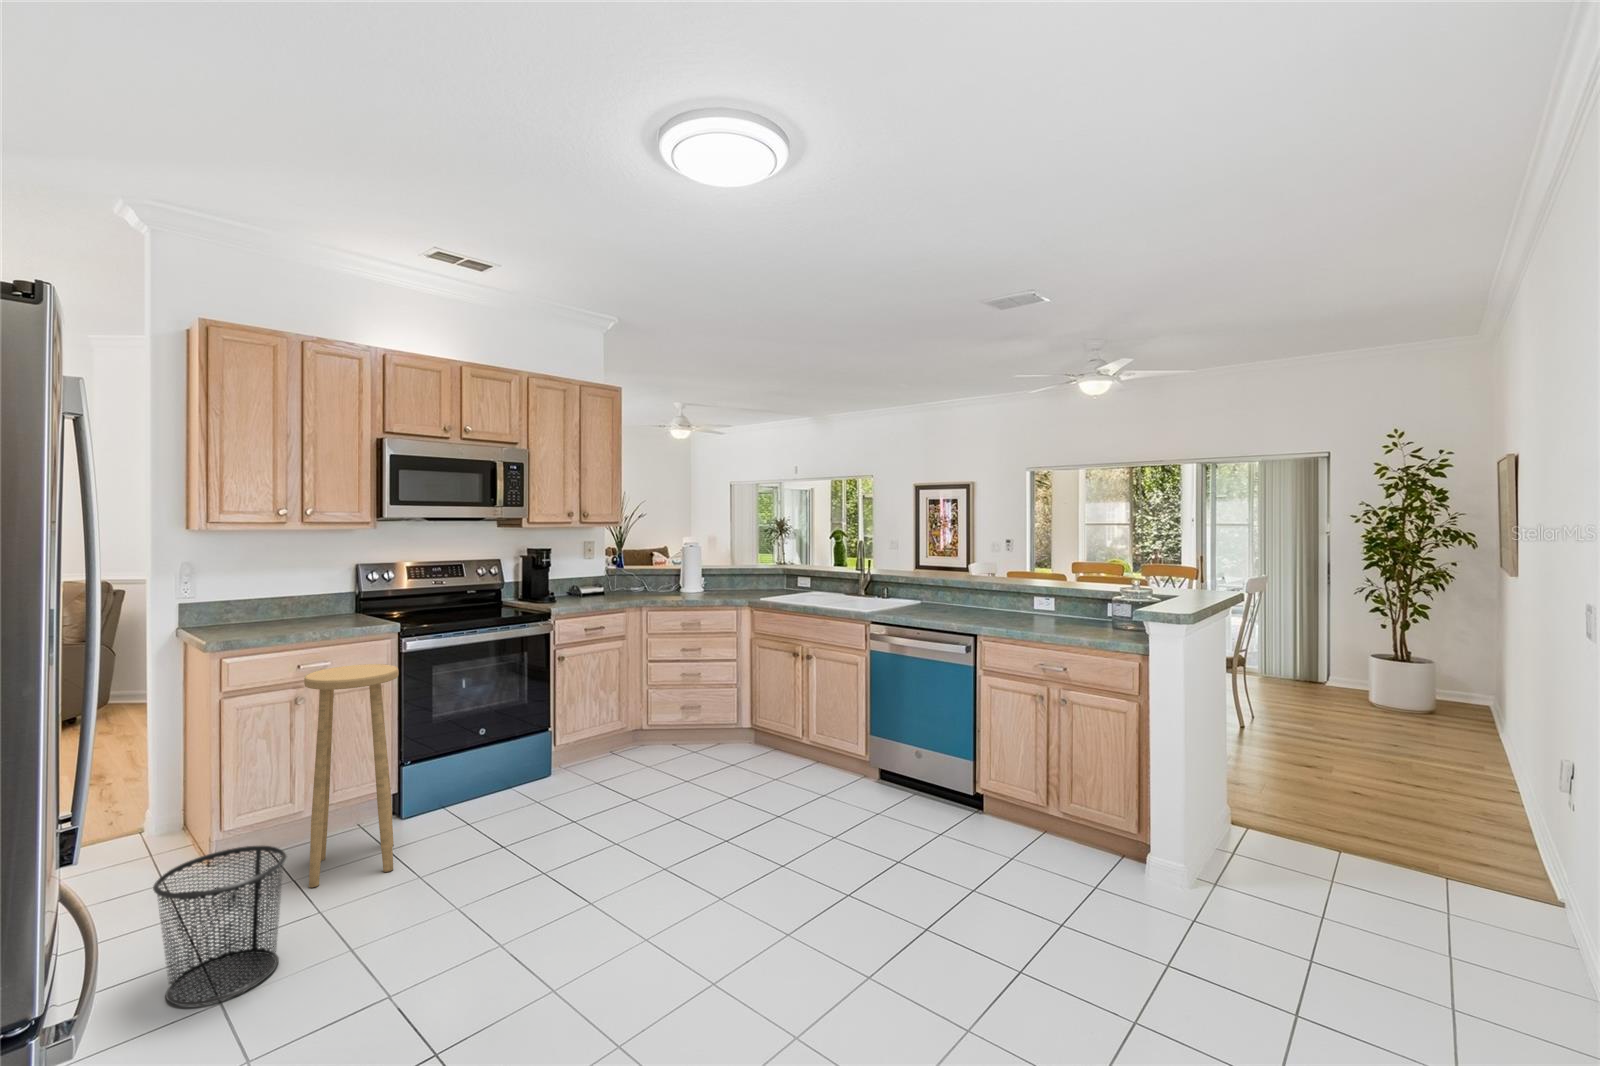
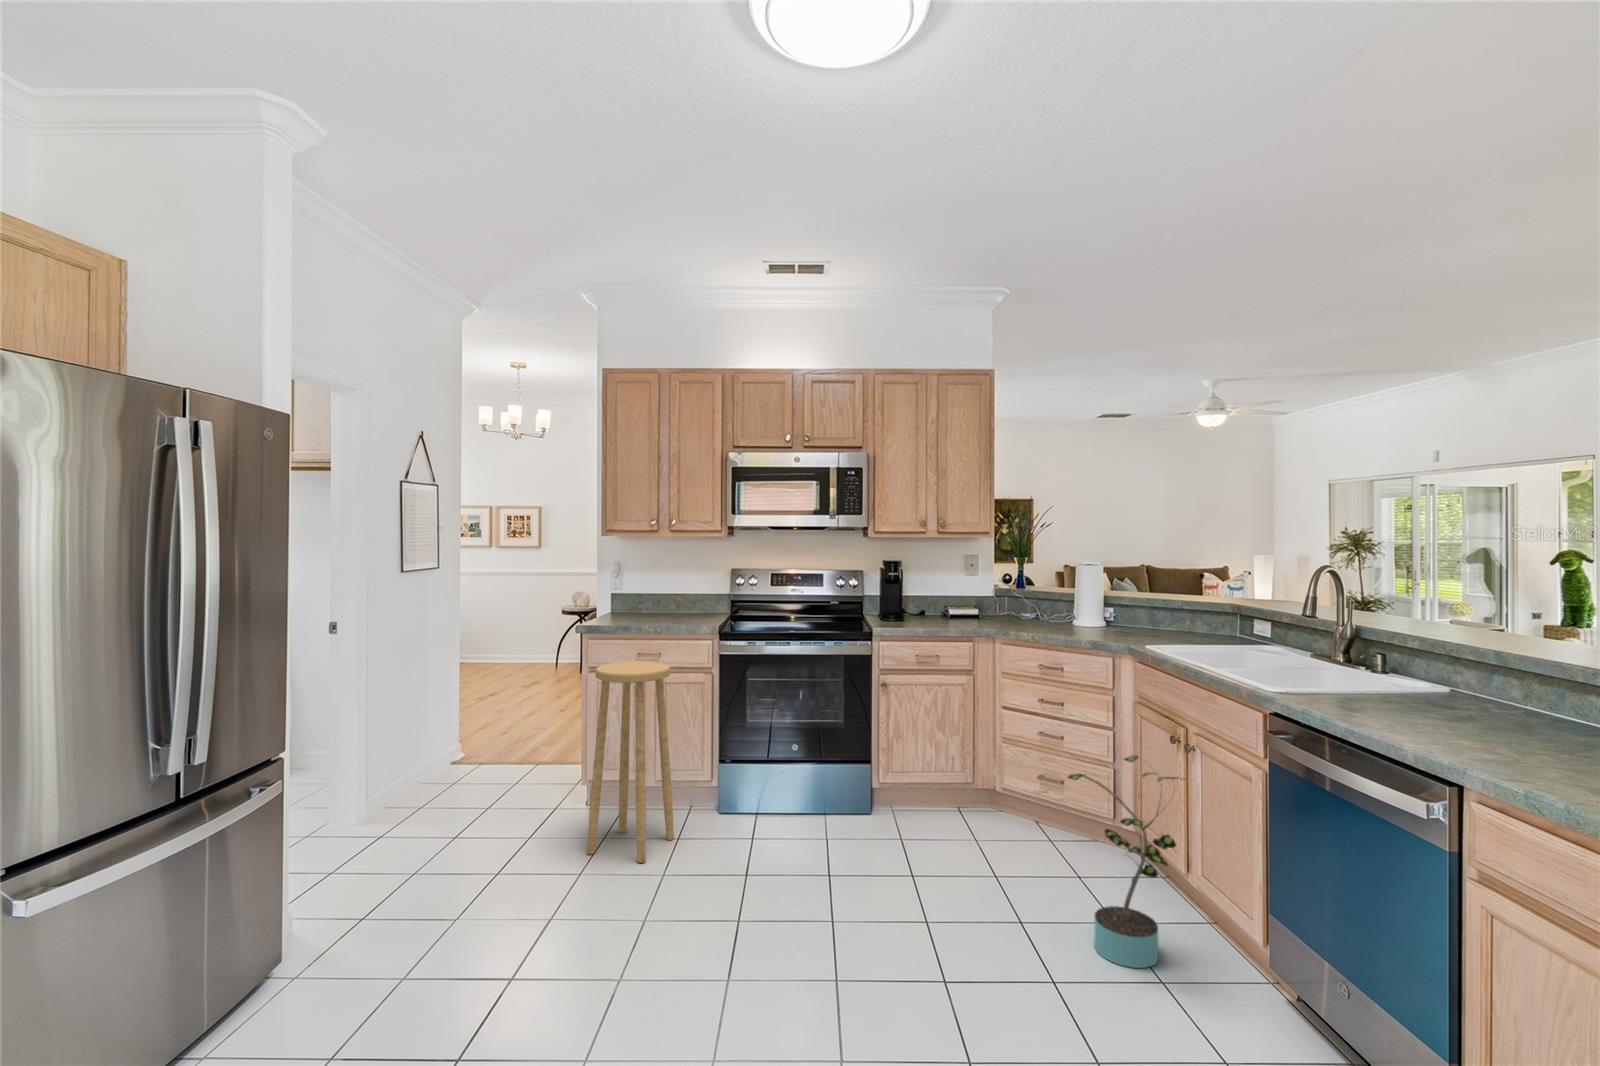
potted plant: none [763,665,836,795] -> present [1068,756,1179,968]
waste bin: present [153,846,287,1006] -> none [418,799,512,923]

